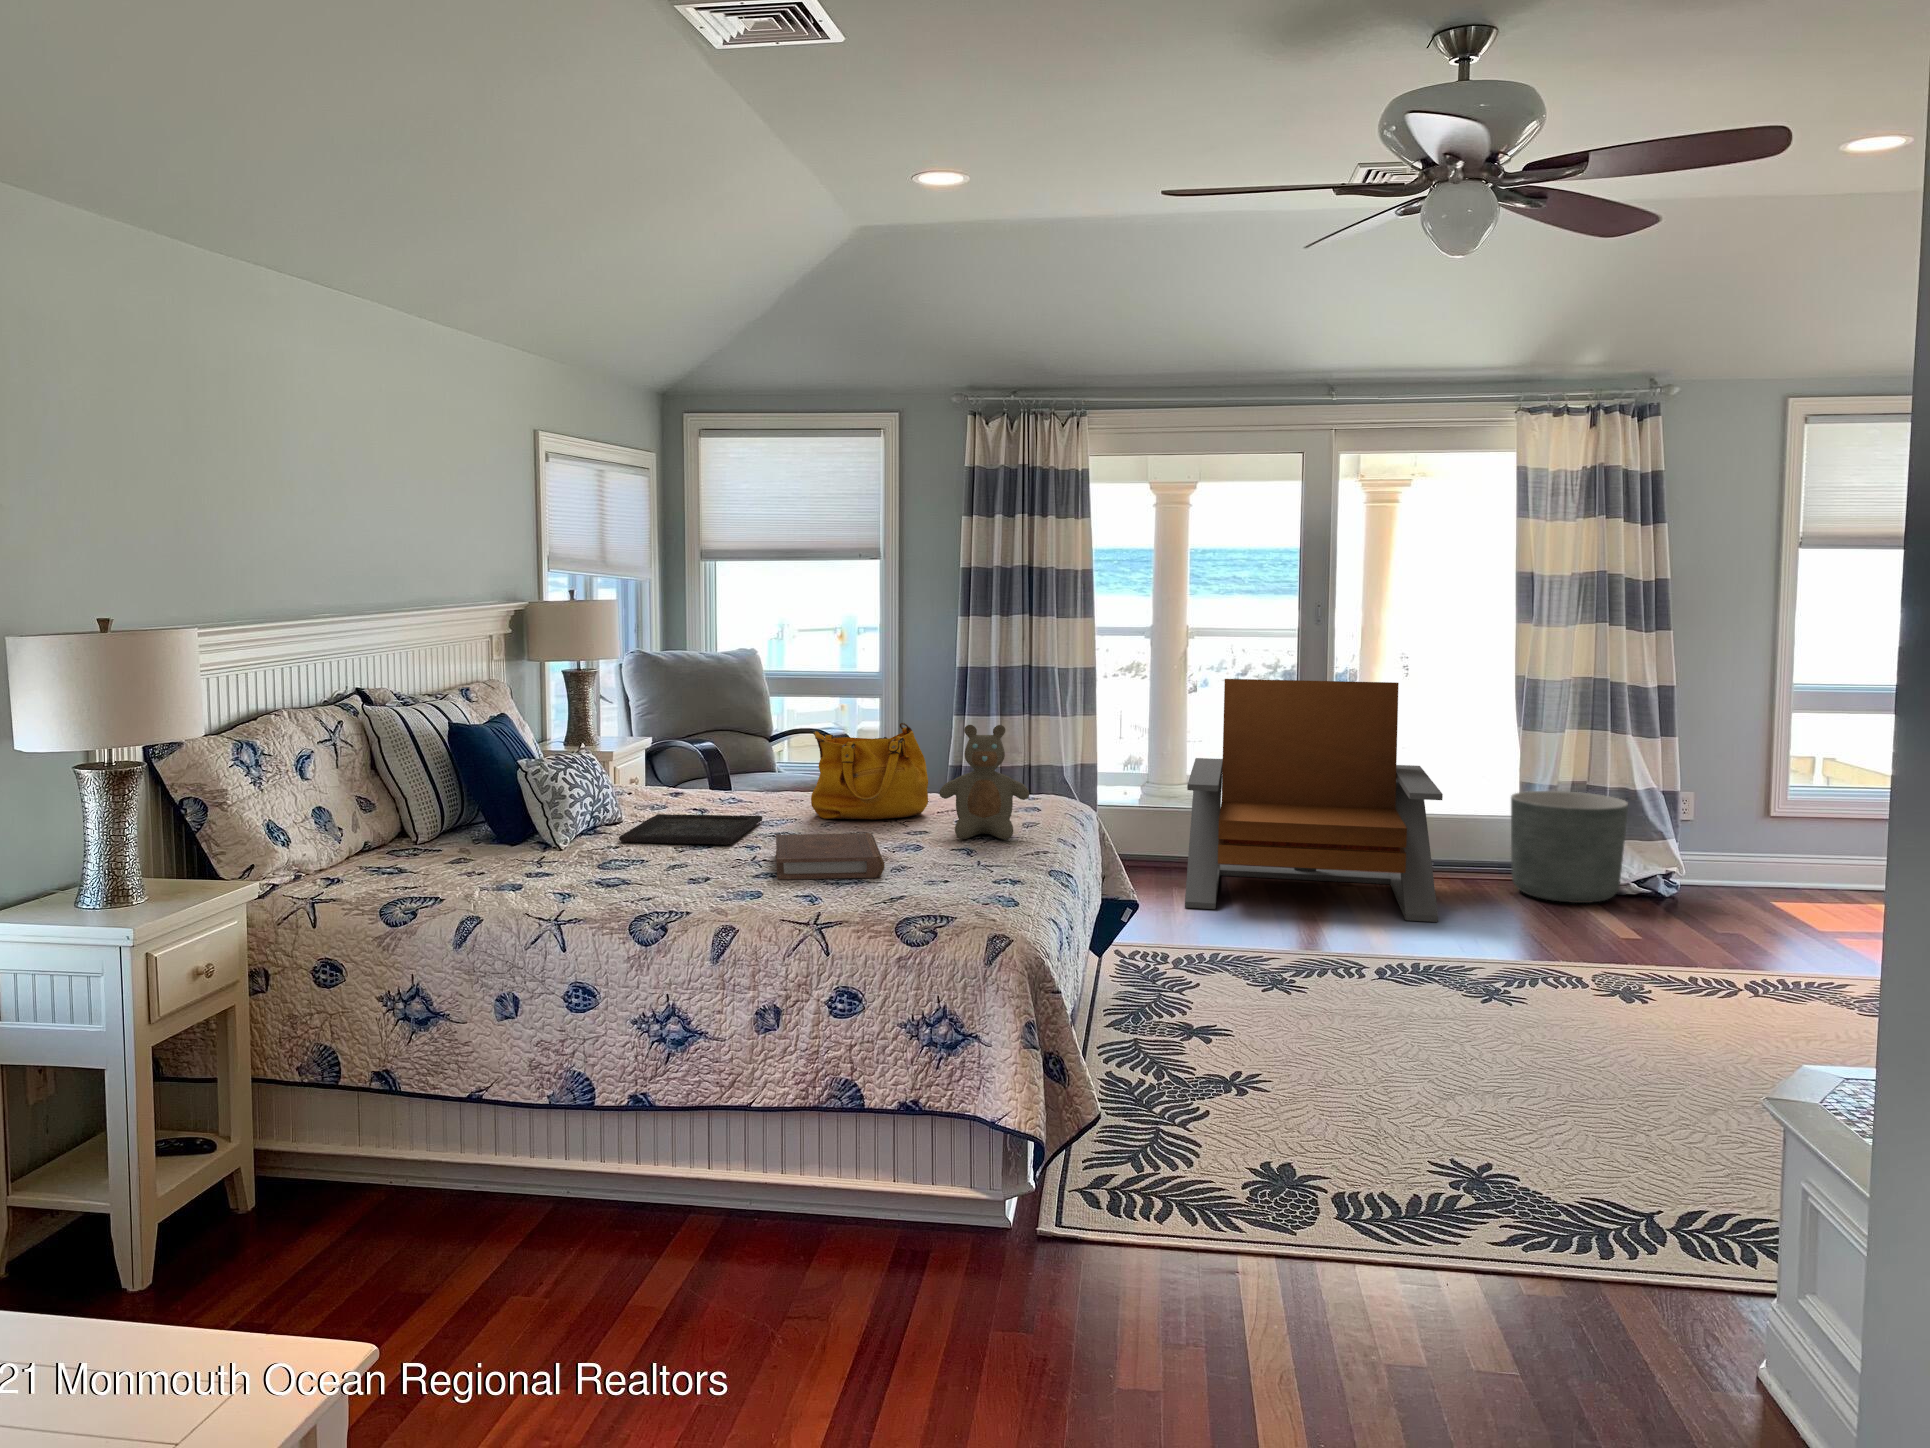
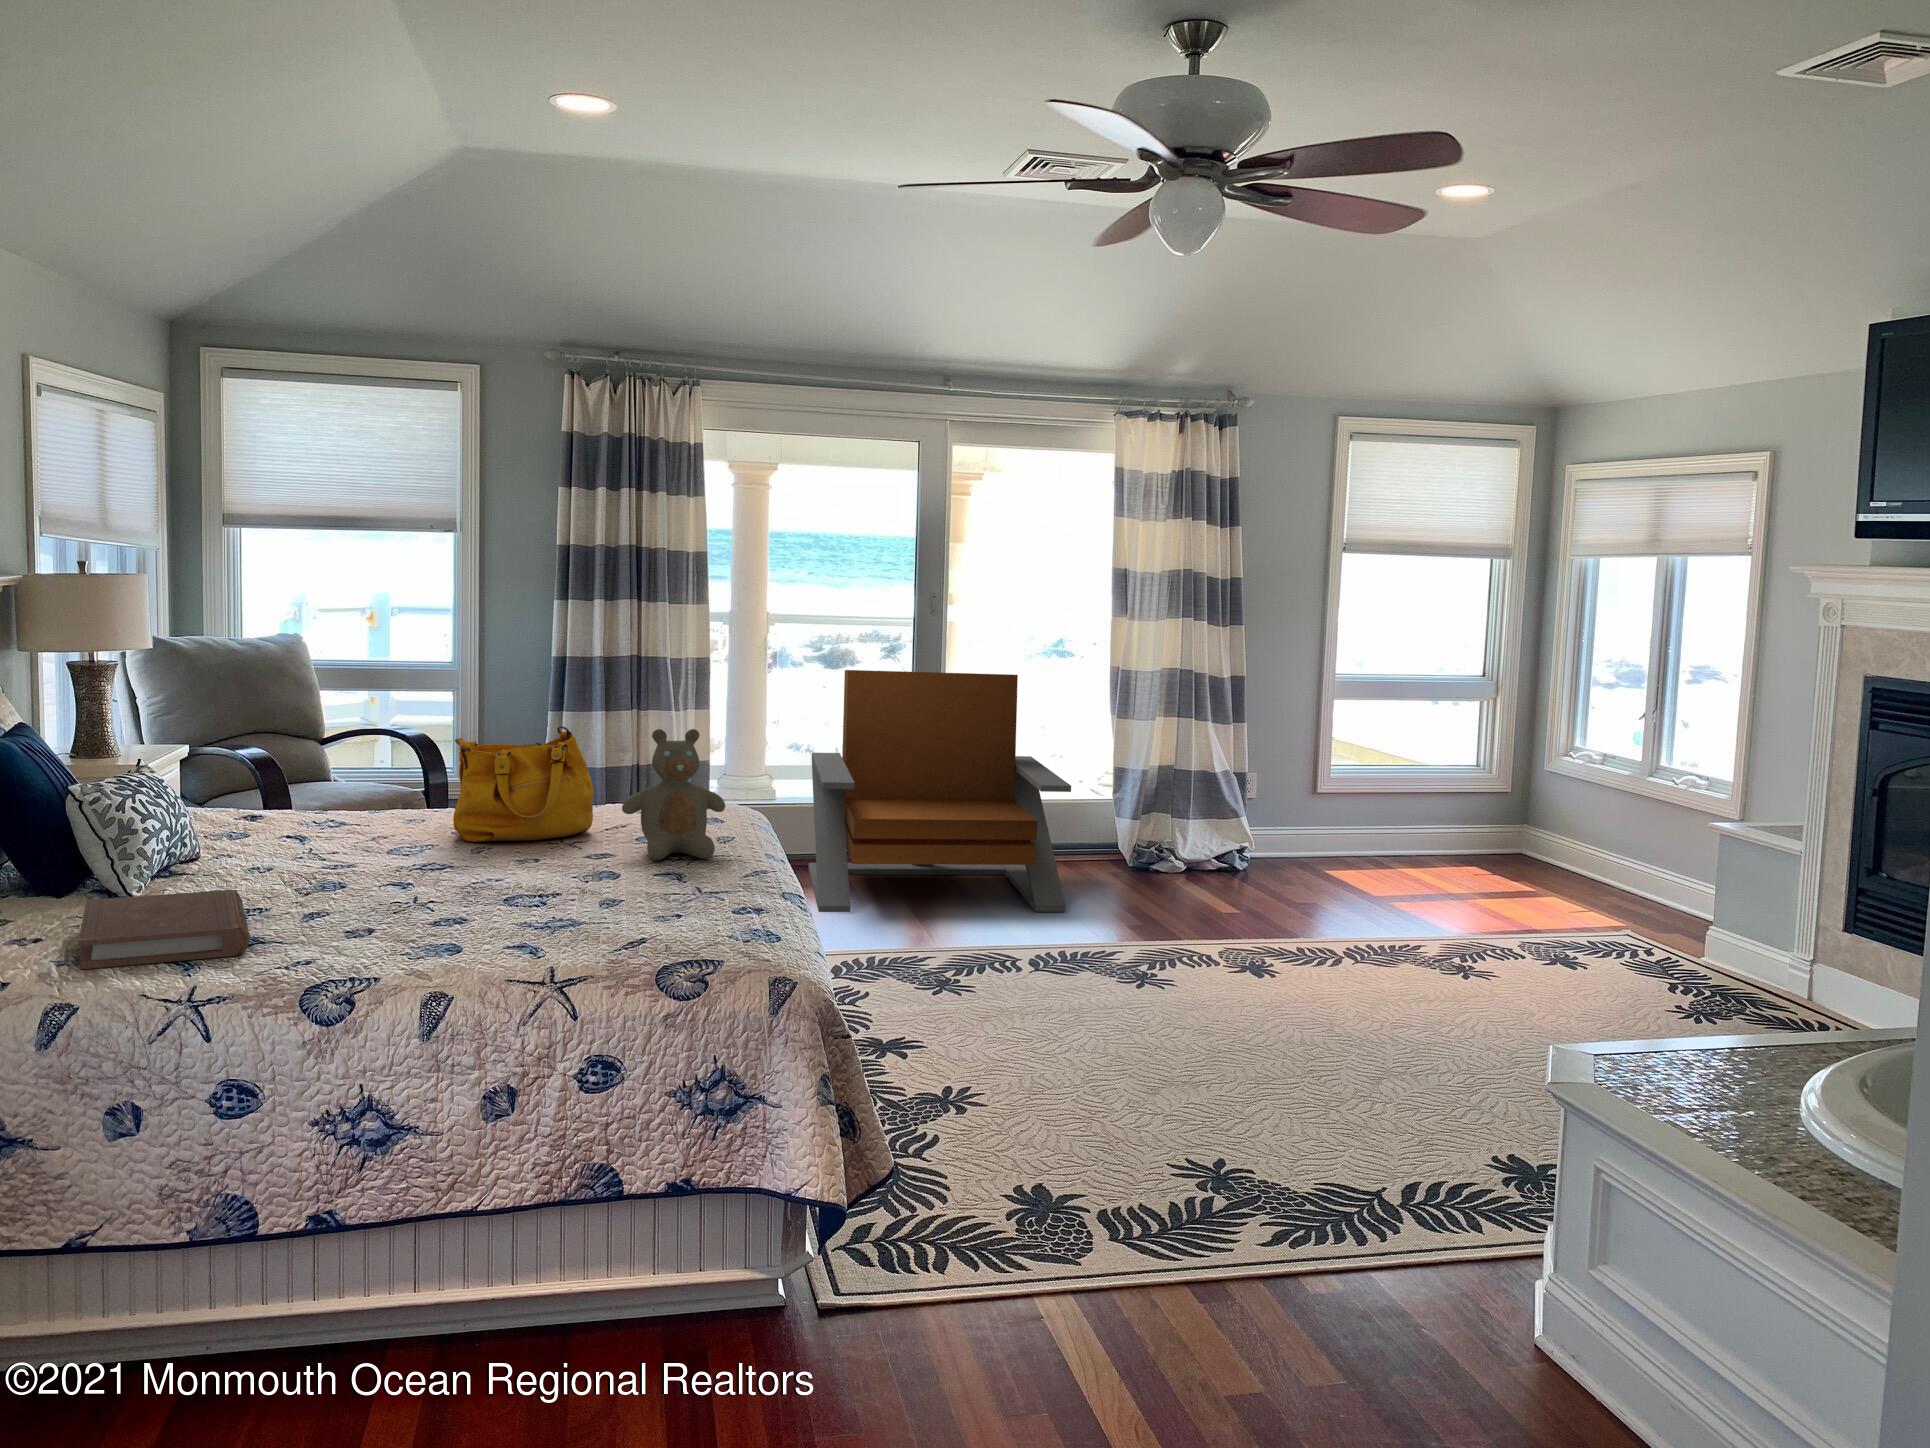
planter: present [1511,791,1628,903] -> none [1115,778,1218,884]
tray: present [619,814,763,845] -> none [217,842,396,886]
book: present [776,833,885,880] -> present [79,890,250,969]

